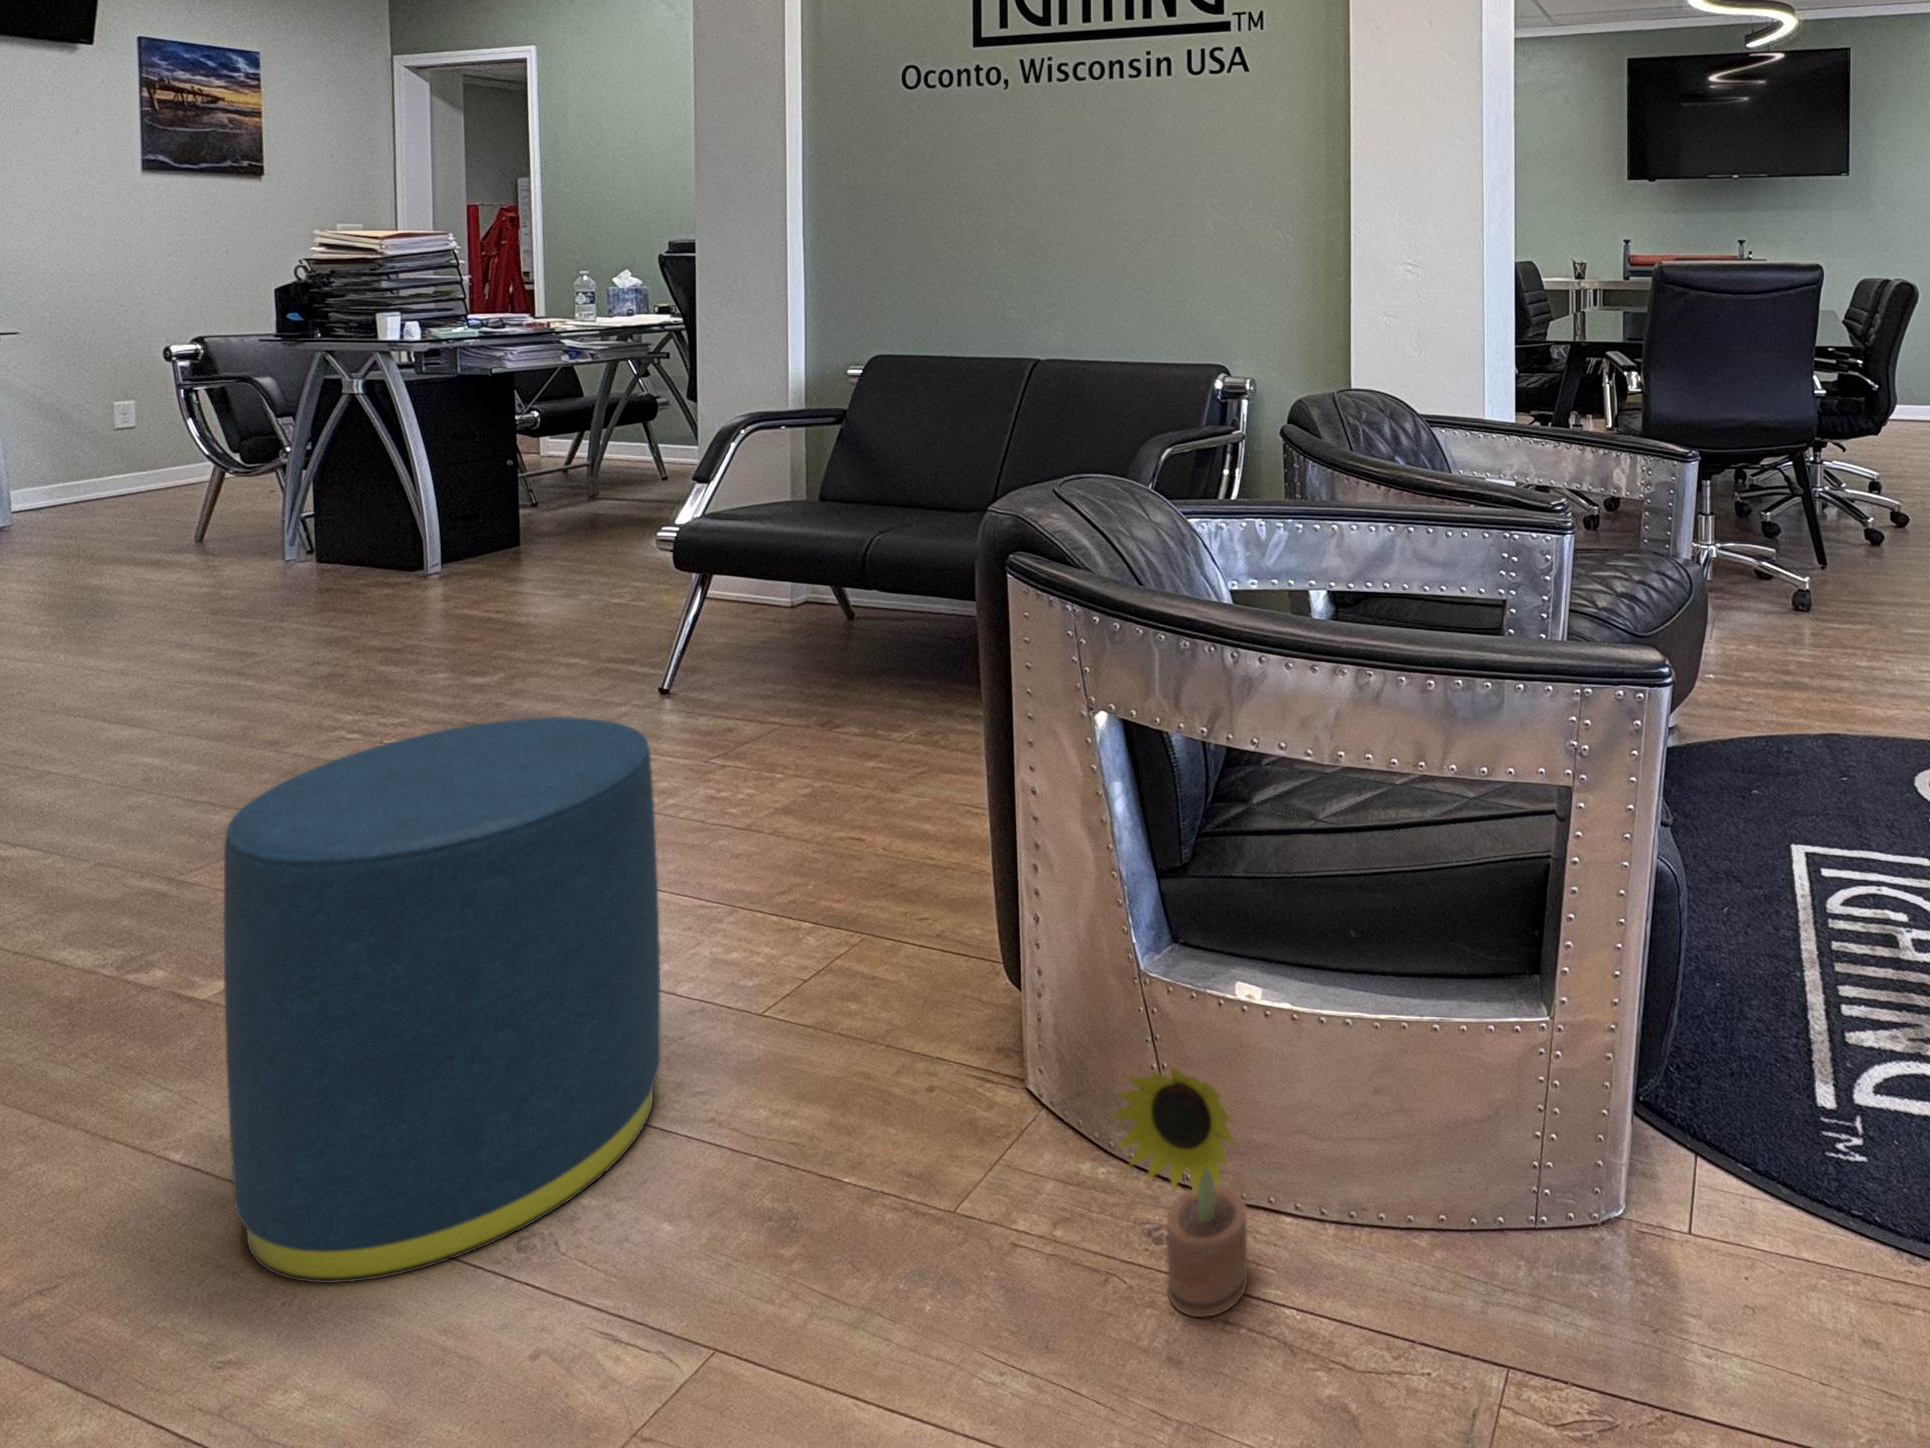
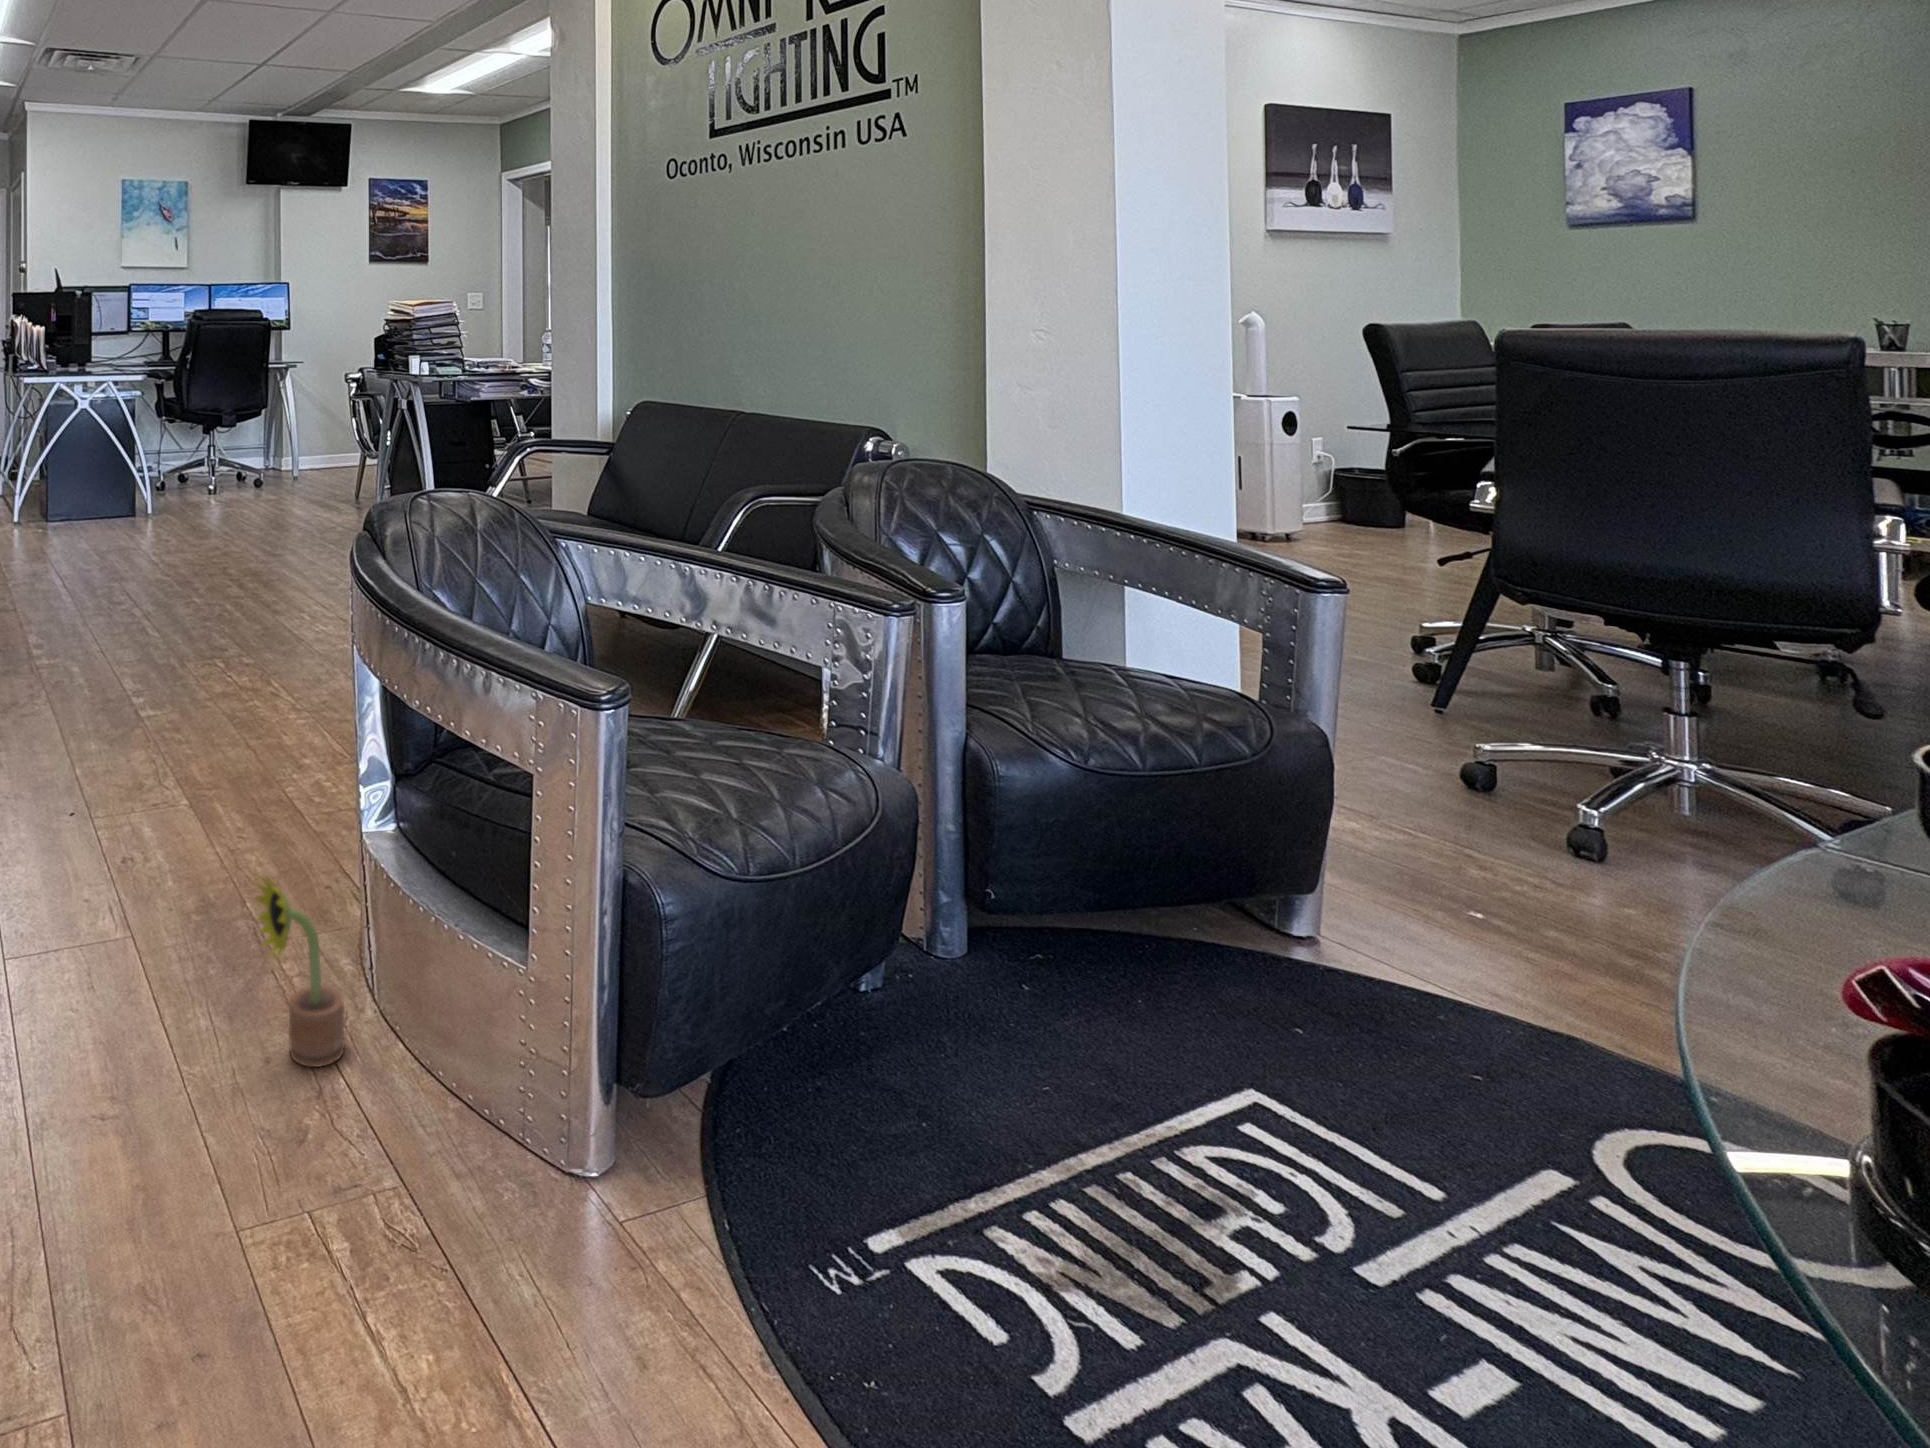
ottoman: present [224,717,661,1283] -> none [43,593,235,862]

